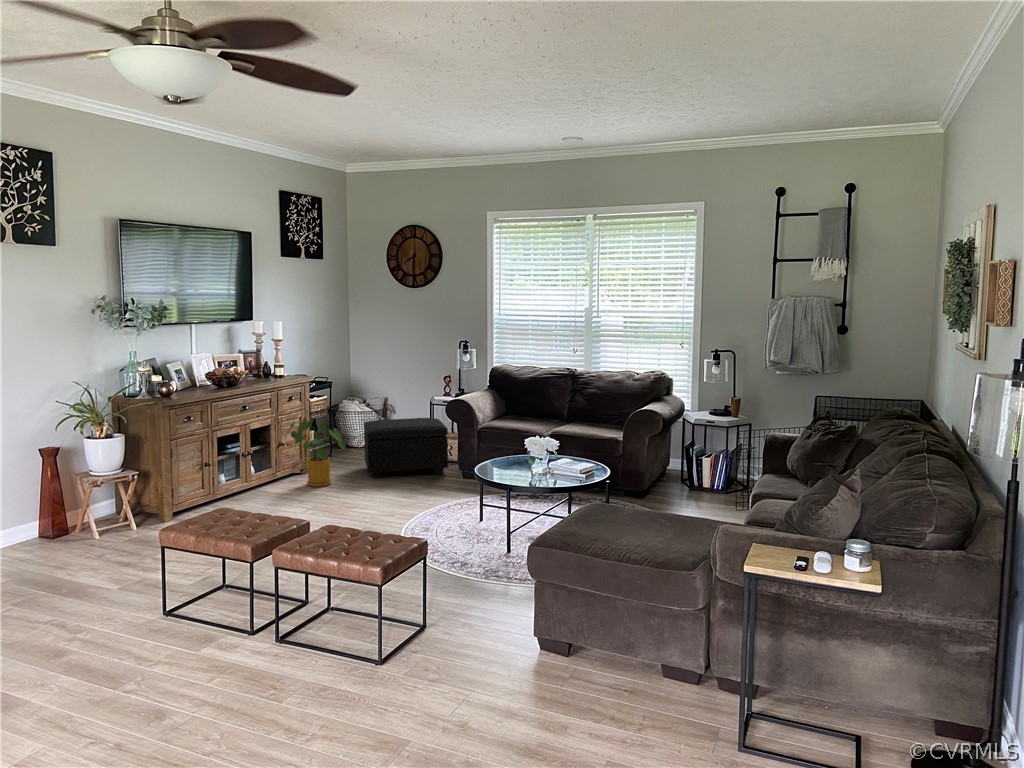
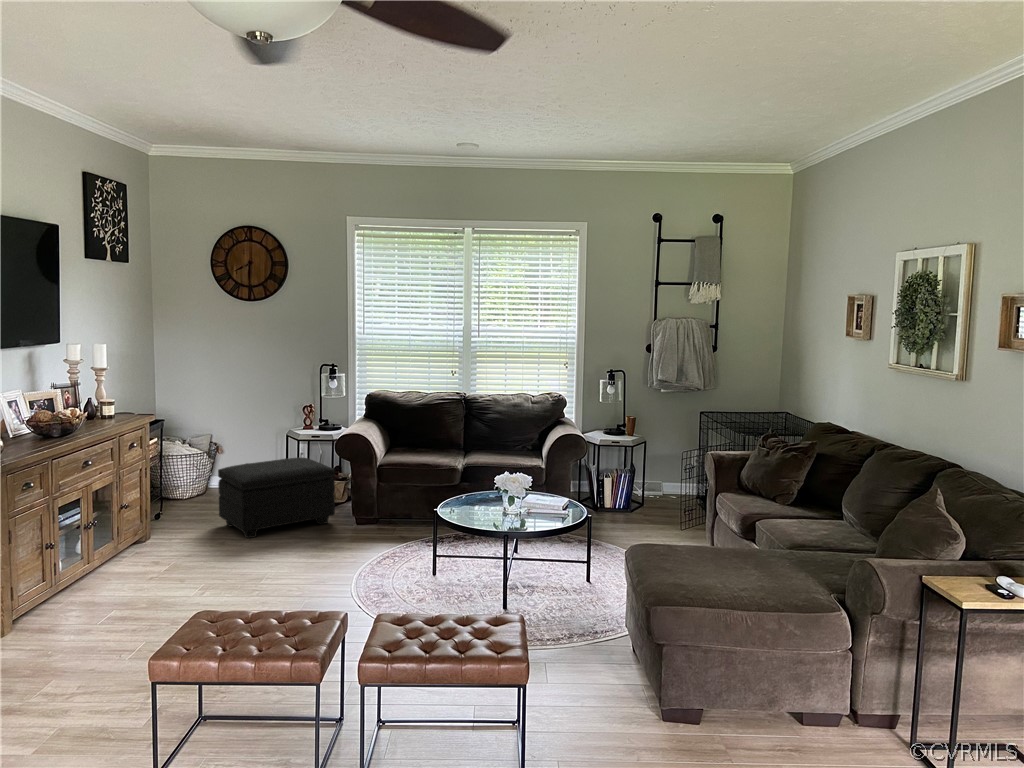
house plant: present [285,418,345,487] -> none [135,470,225,559]

